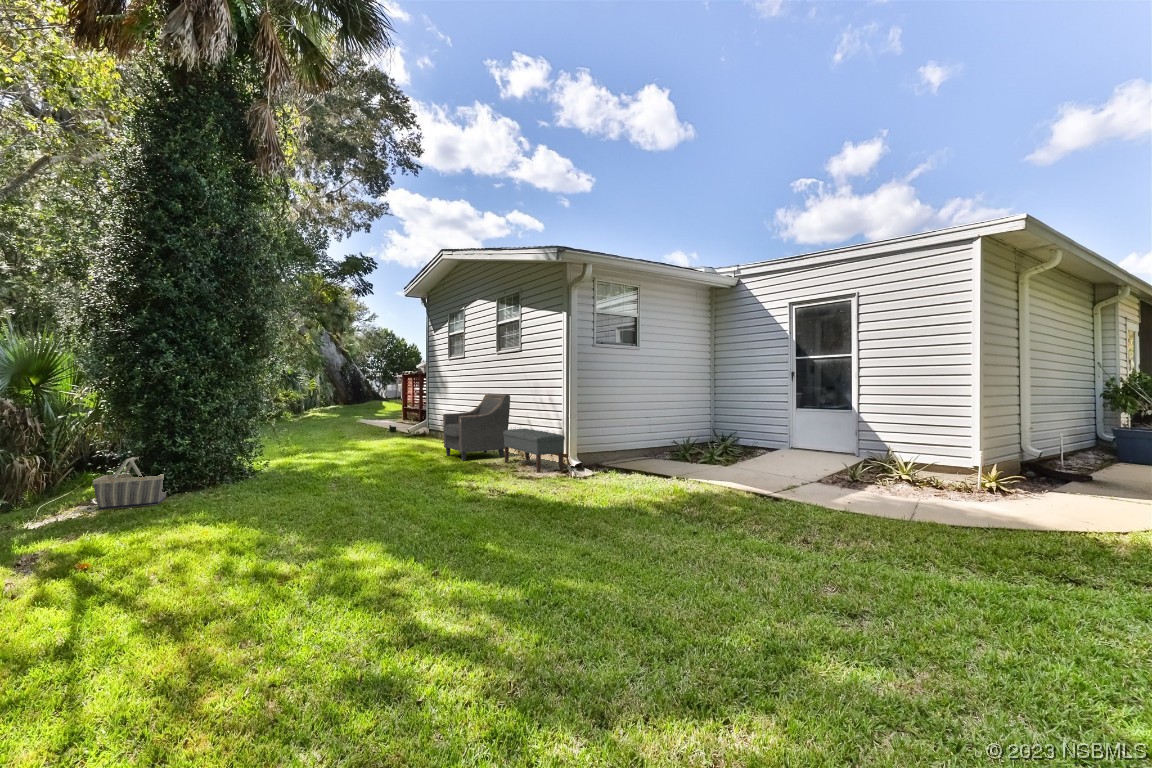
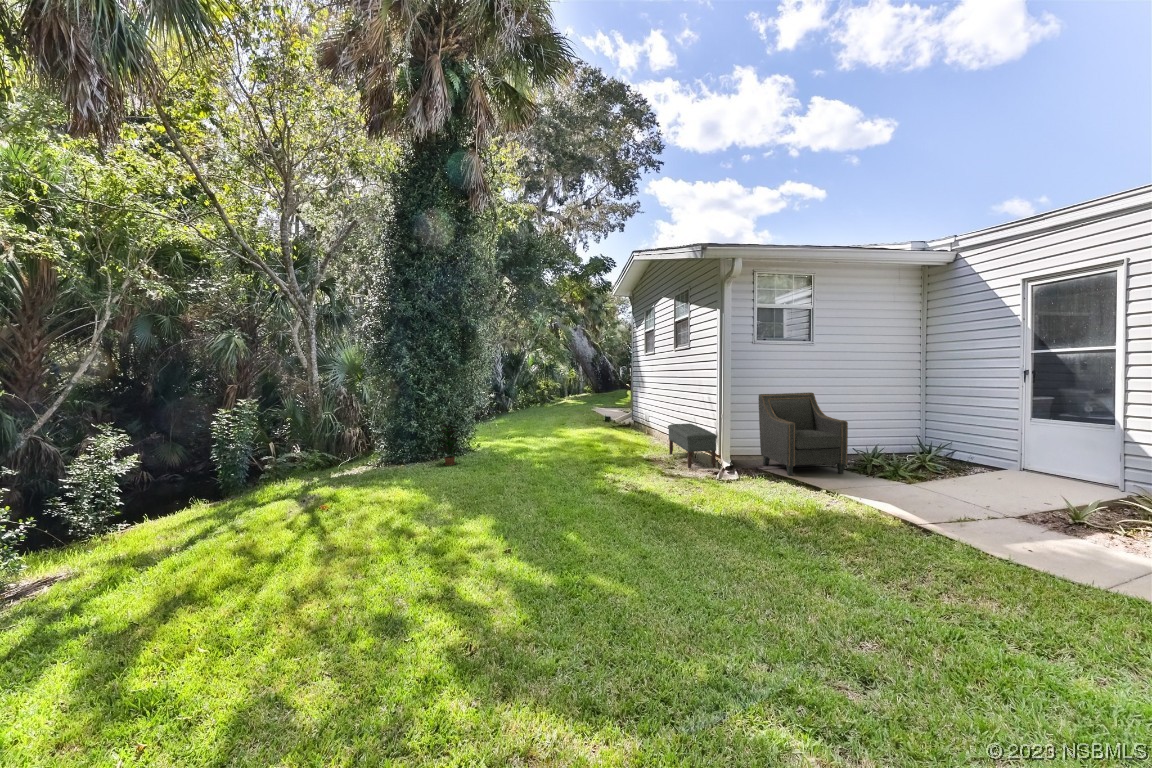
chair: present [443,394,510,461] -> present [758,393,848,476]
potted plant: none [197,436,240,496] -> present [437,424,463,465]
basket: present [93,457,167,510] -> none [381,435,423,469]

